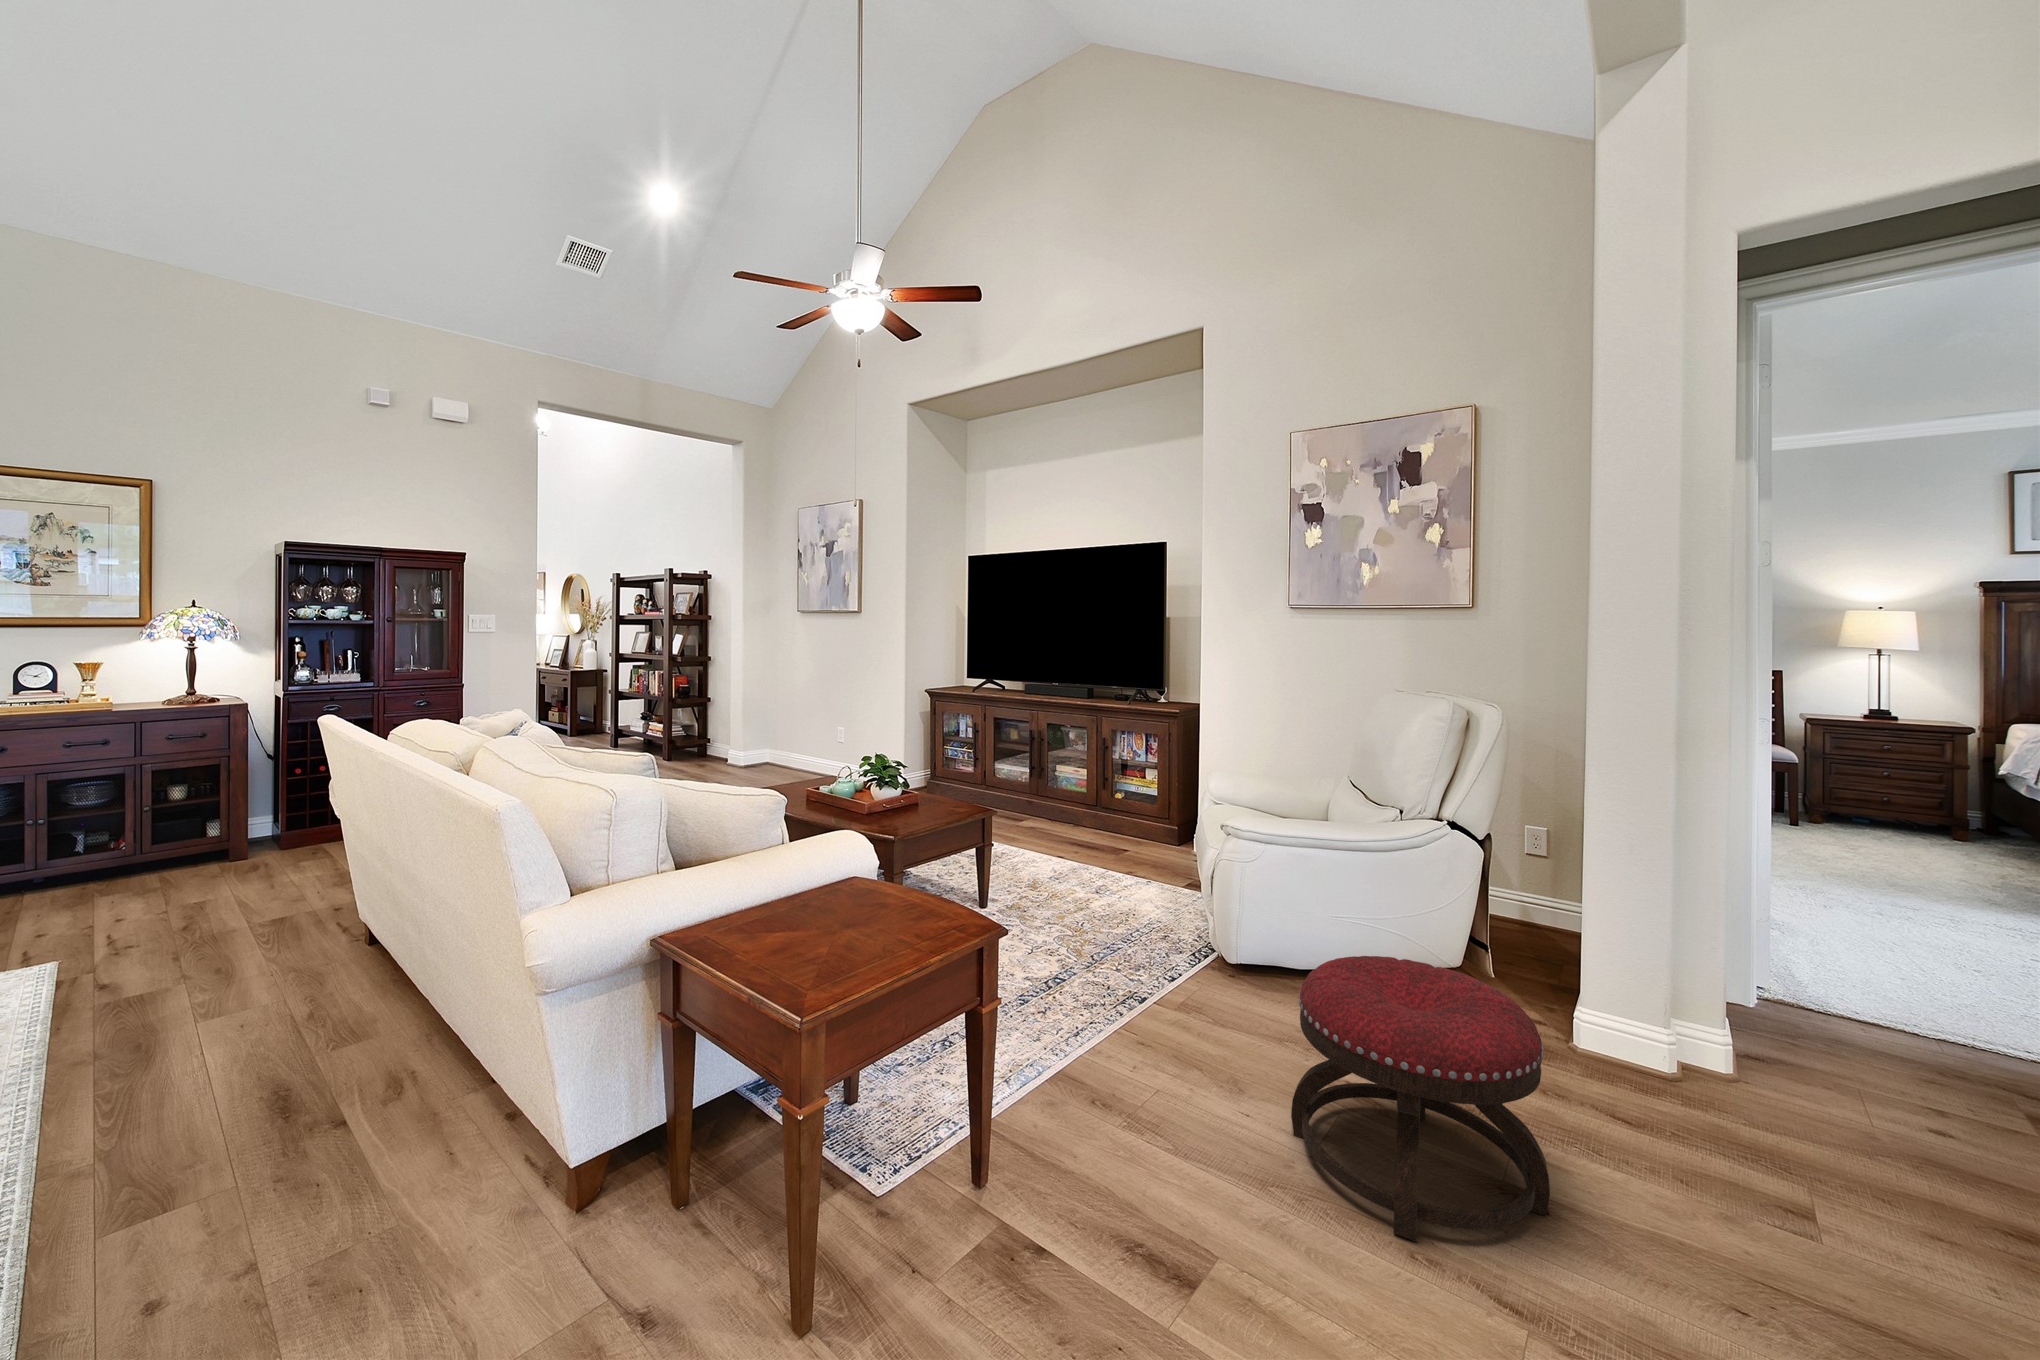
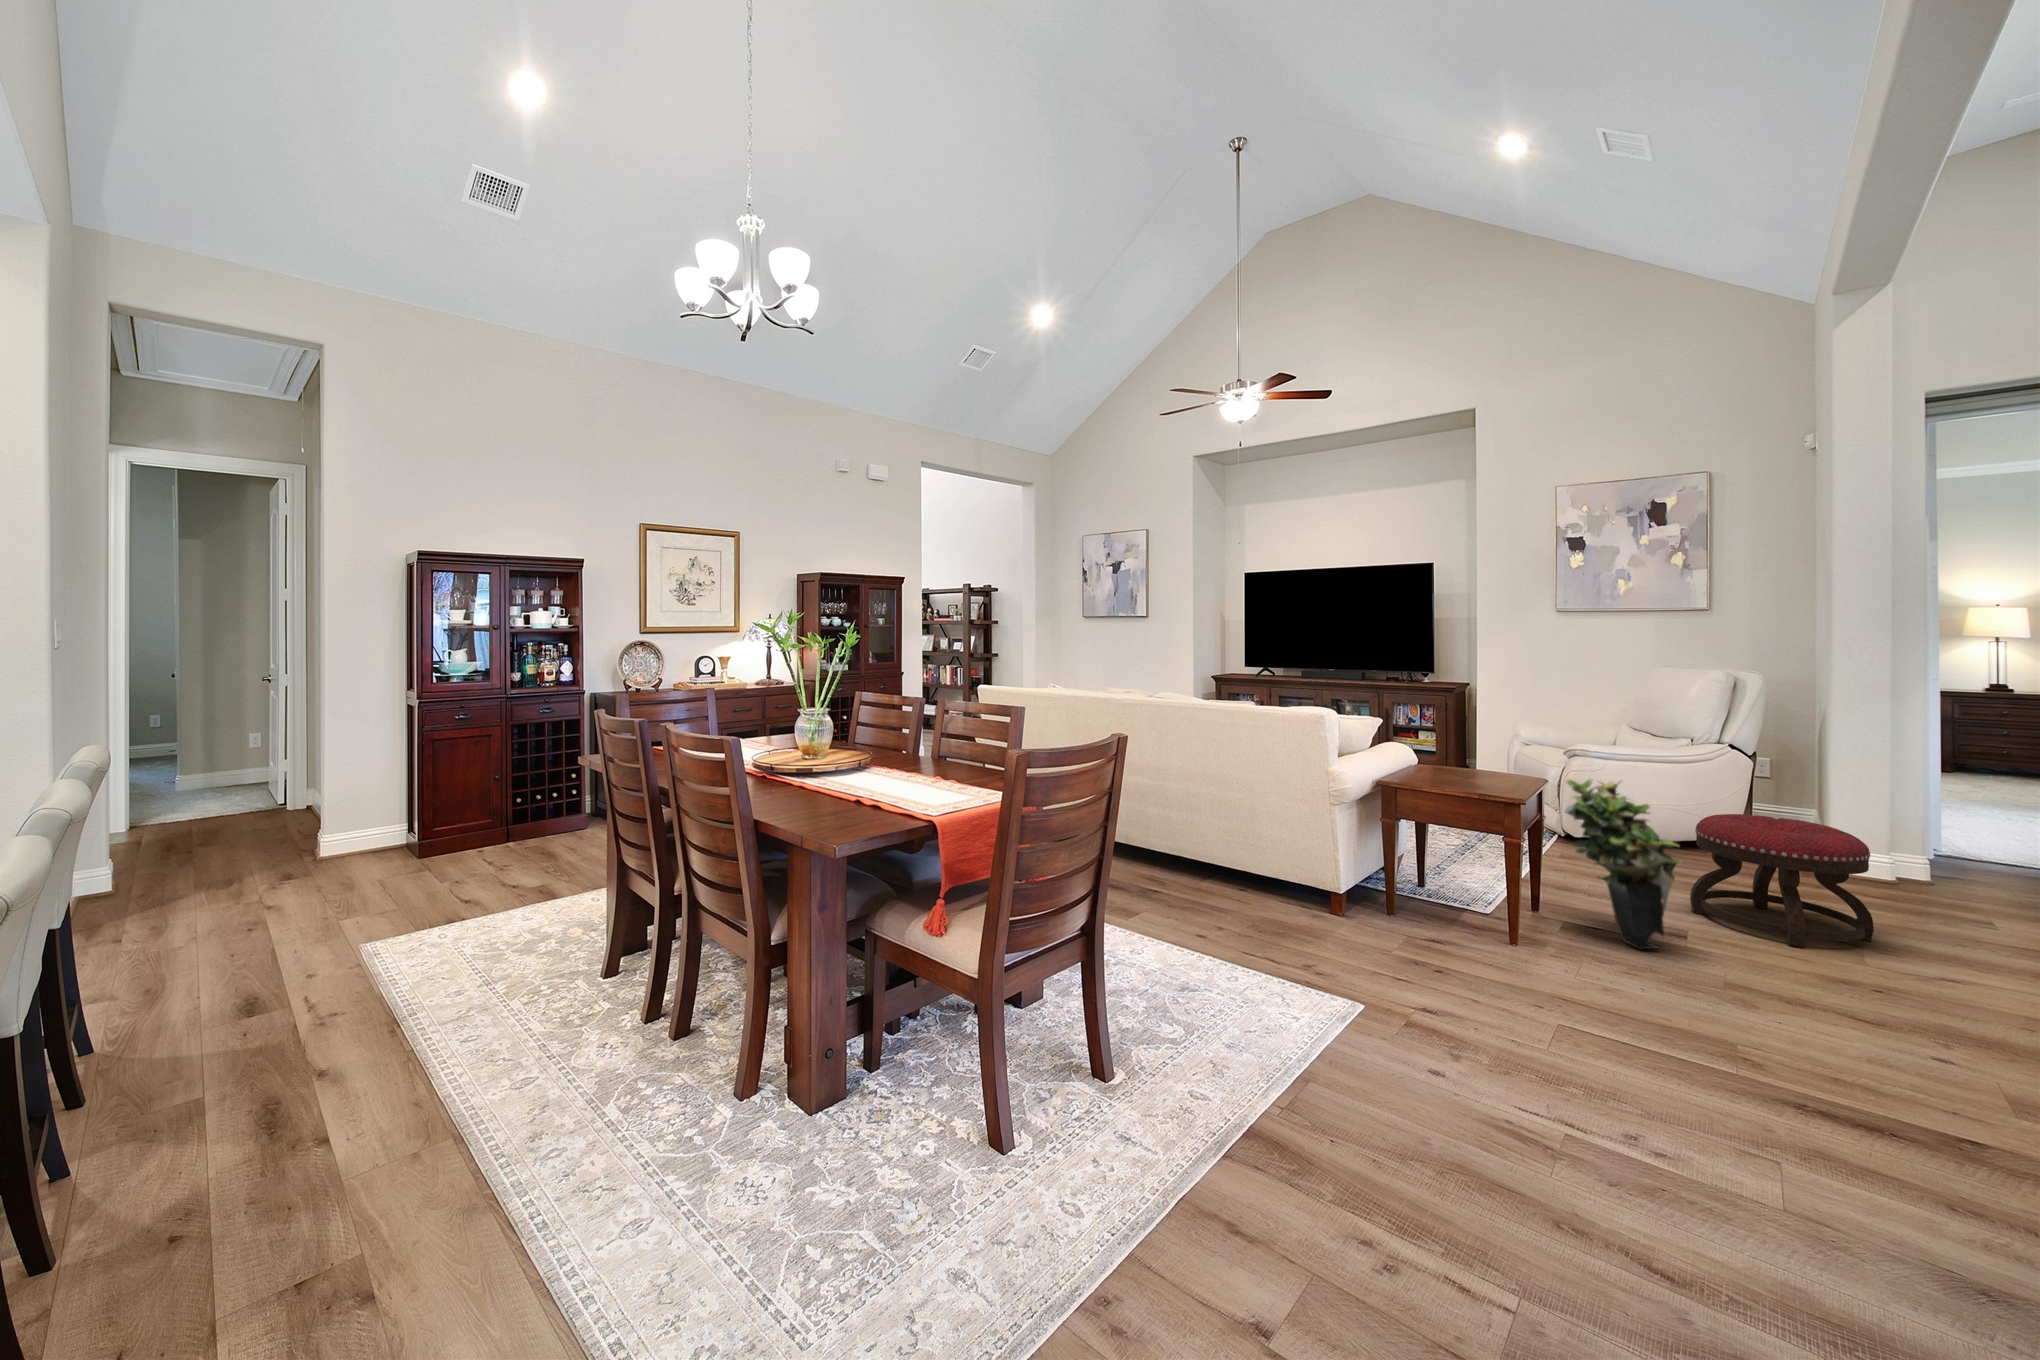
potted plant: none [1022,906,1198,1259] -> present [1565,779,1681,950]

